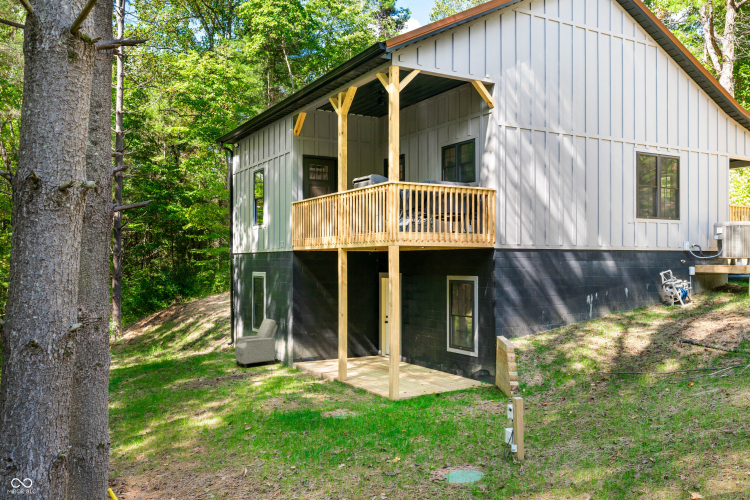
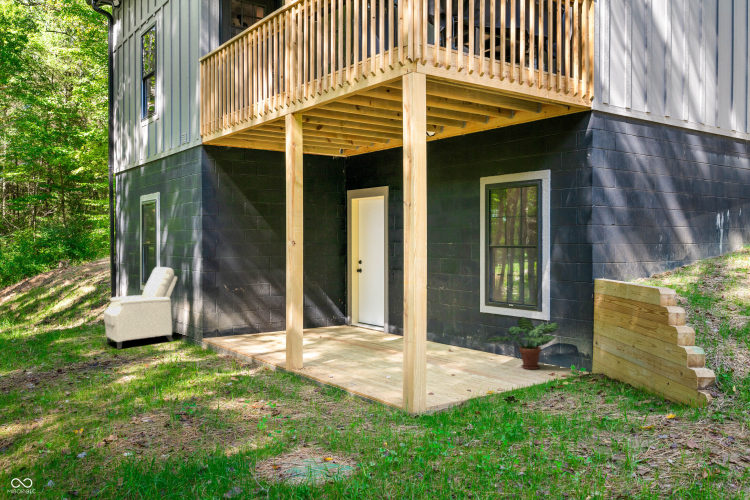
potted plant: none [442,356,480,383] -> present [487,317,559,369]

